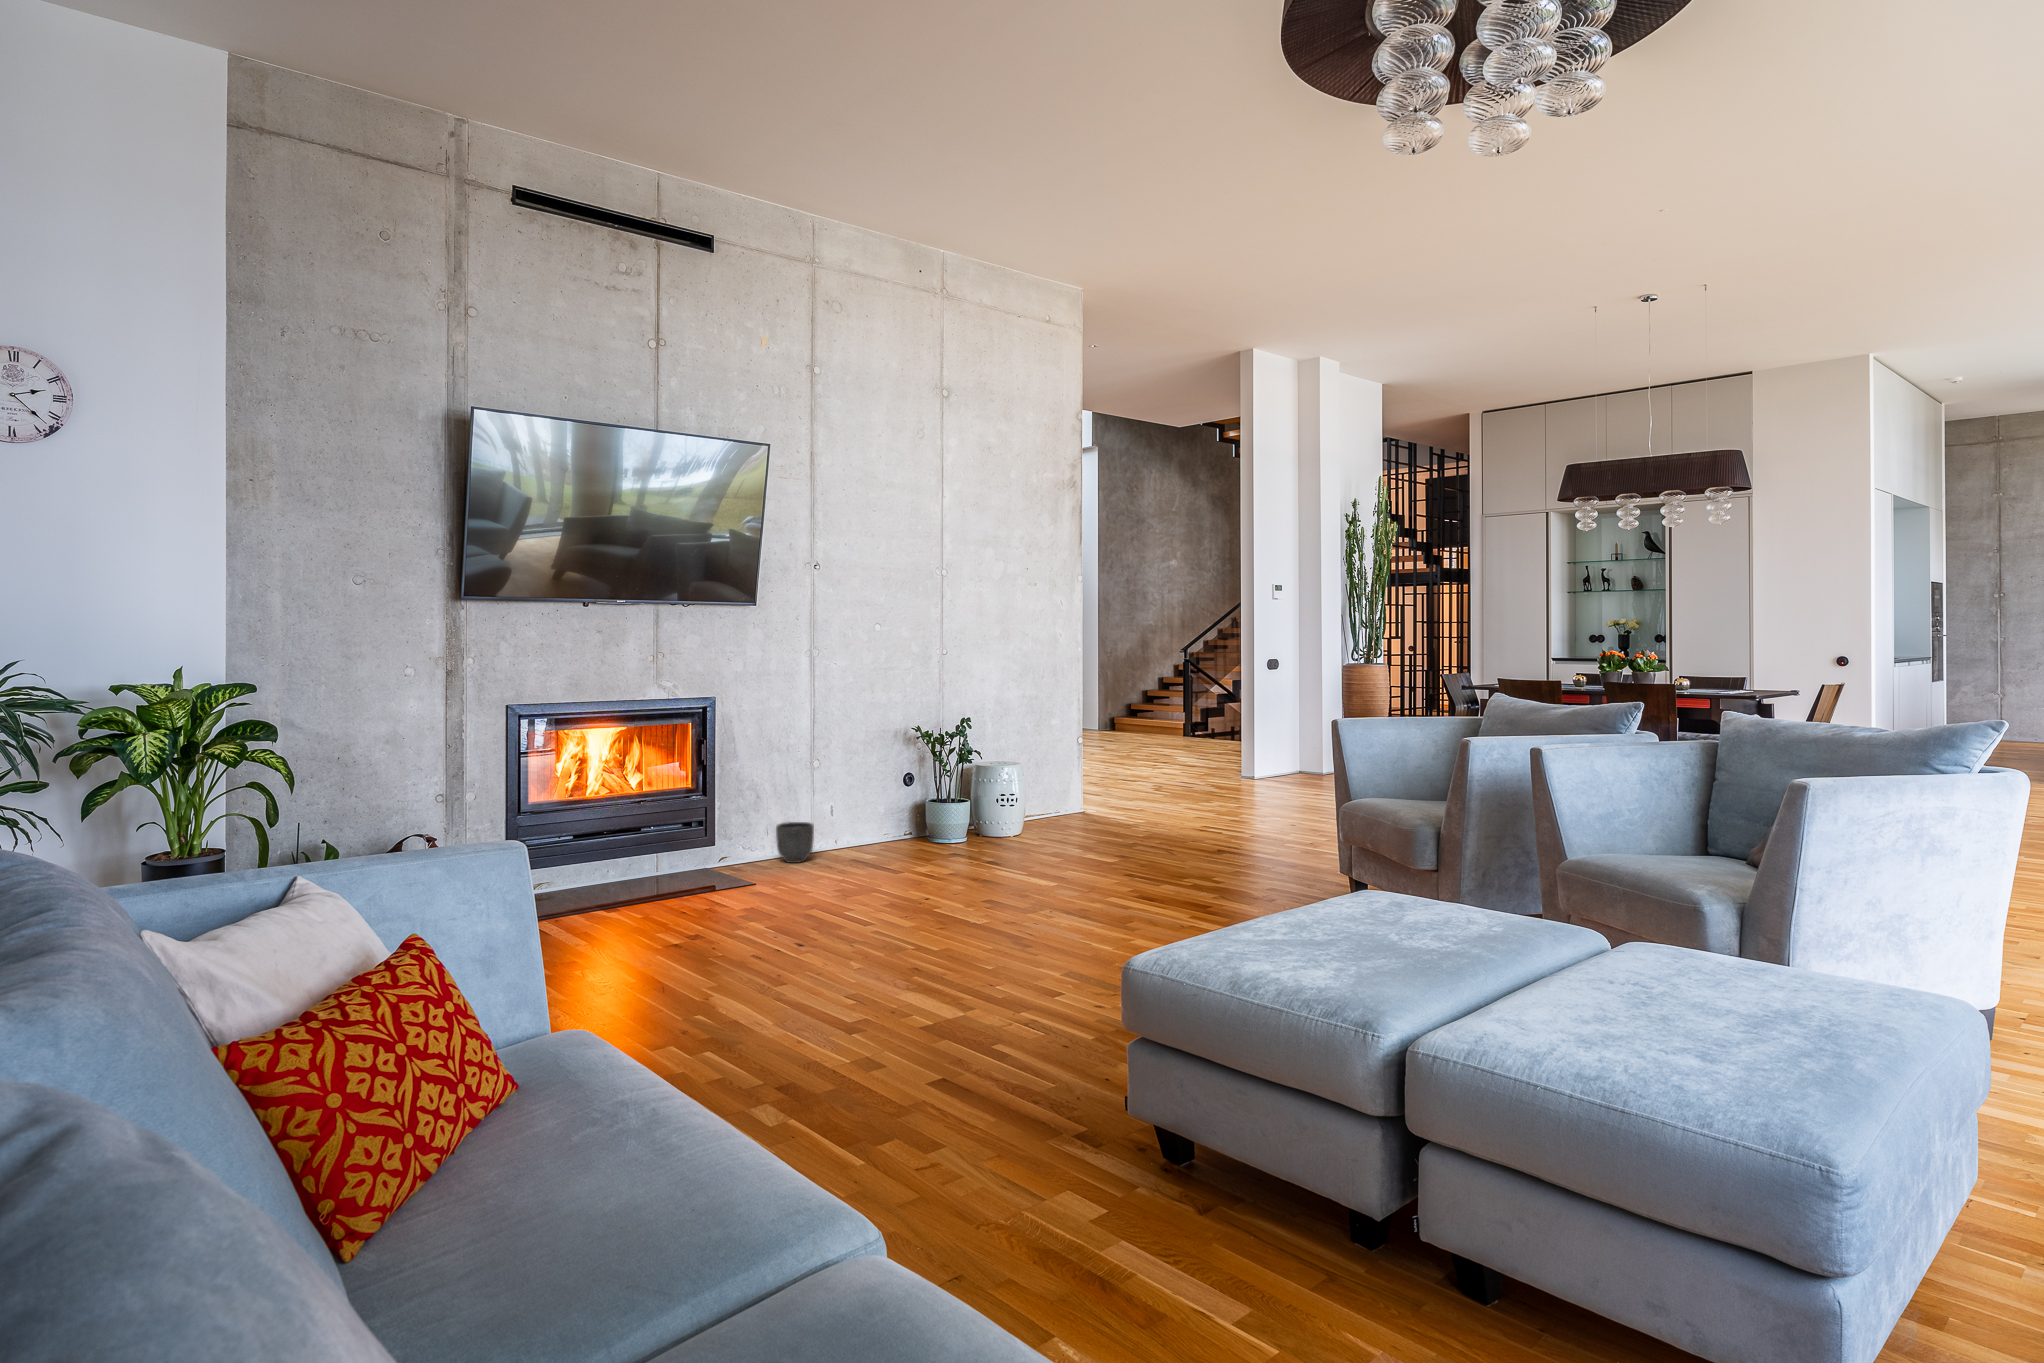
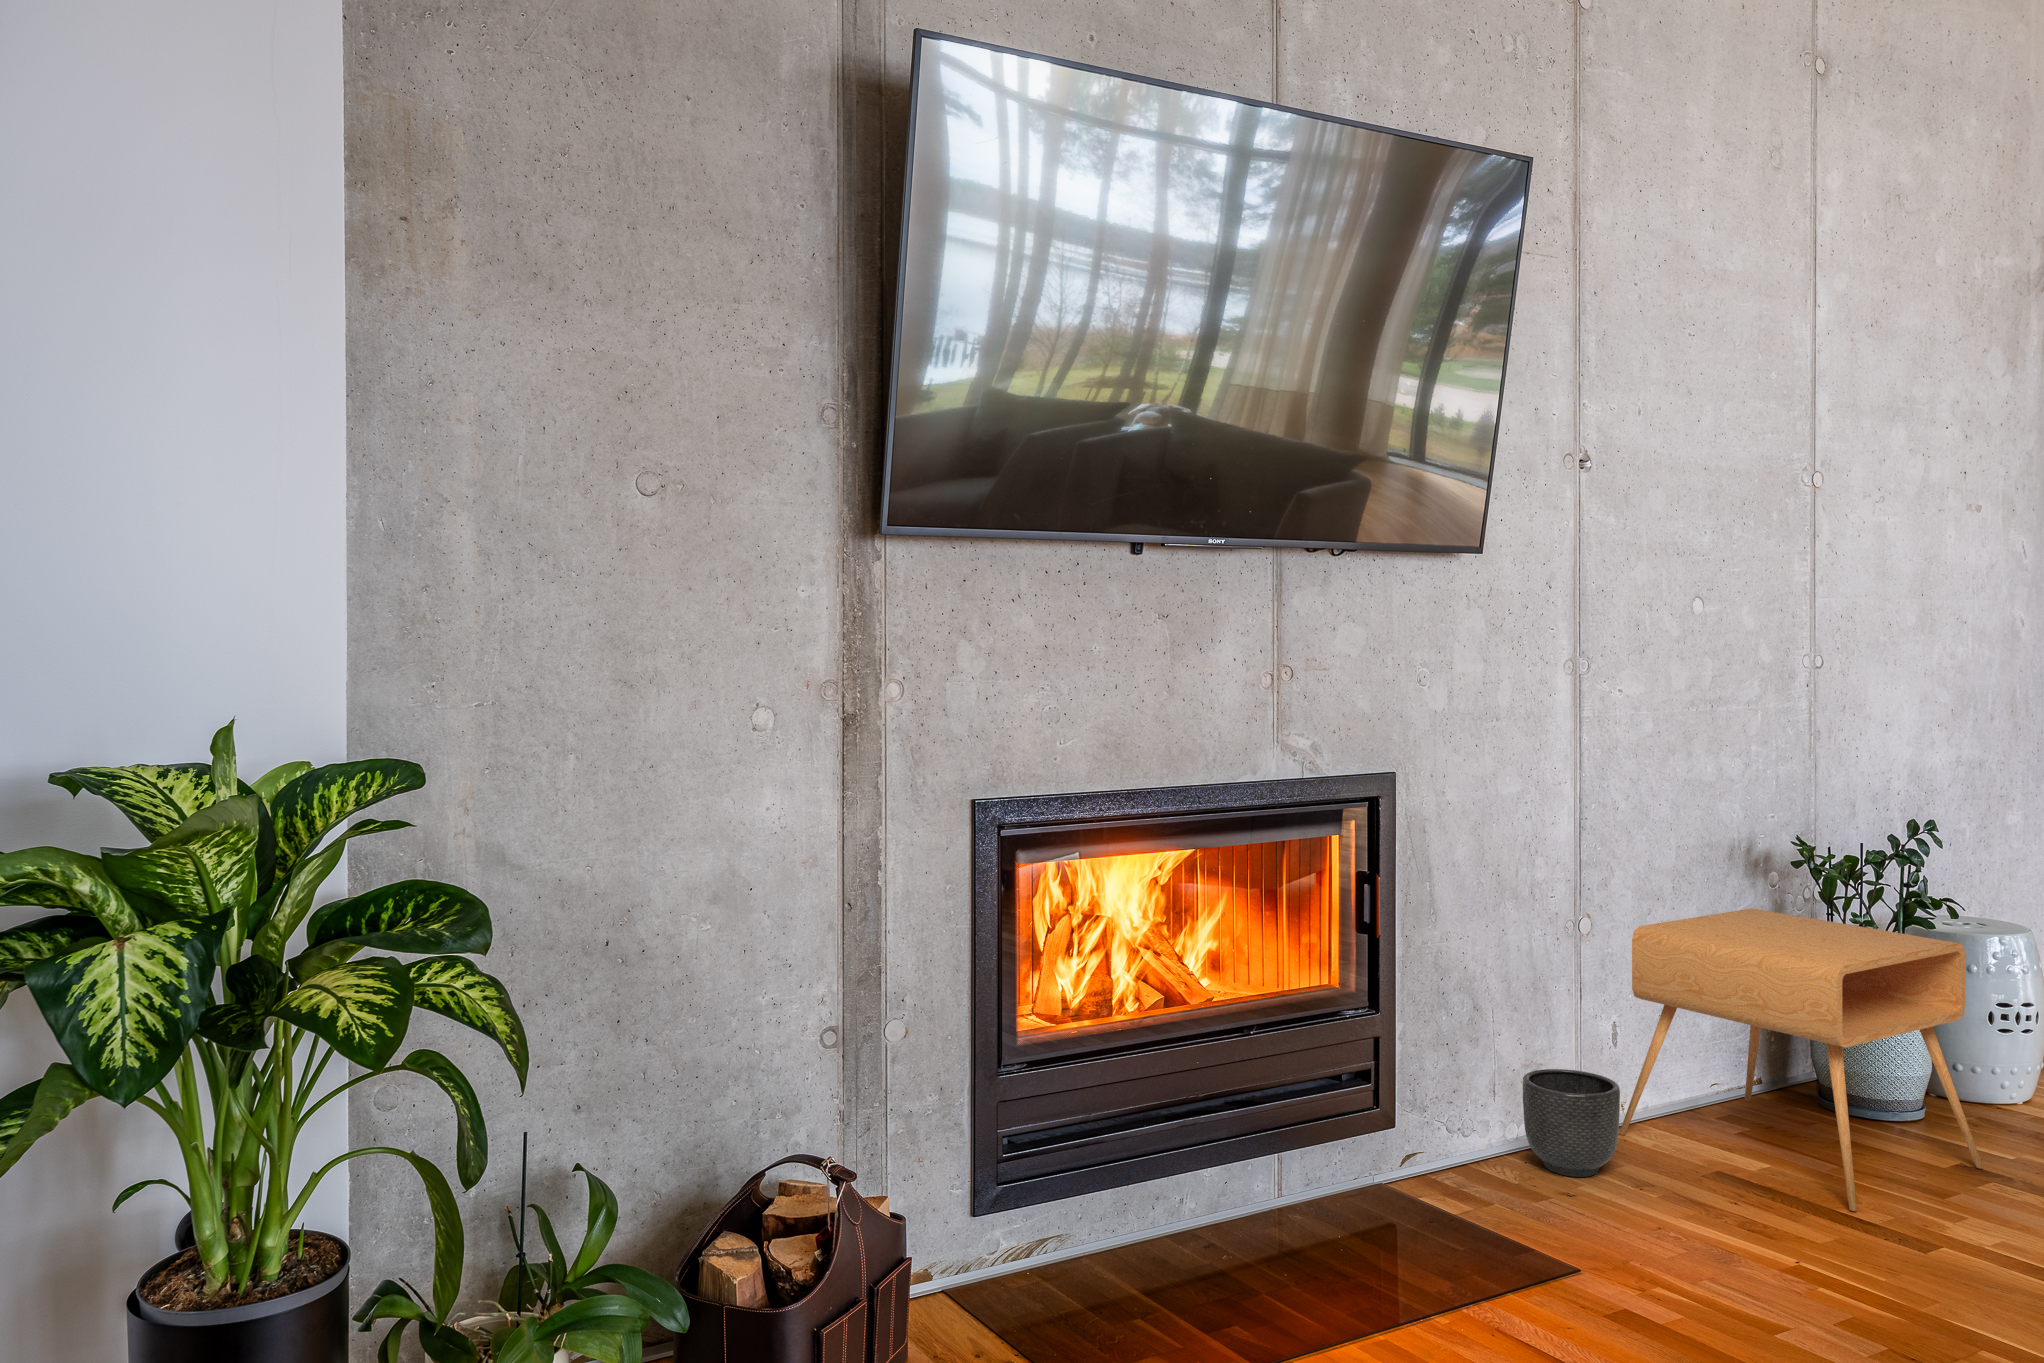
side table: none [830,757,962,866] -> present [1619,908,1983,1211]

